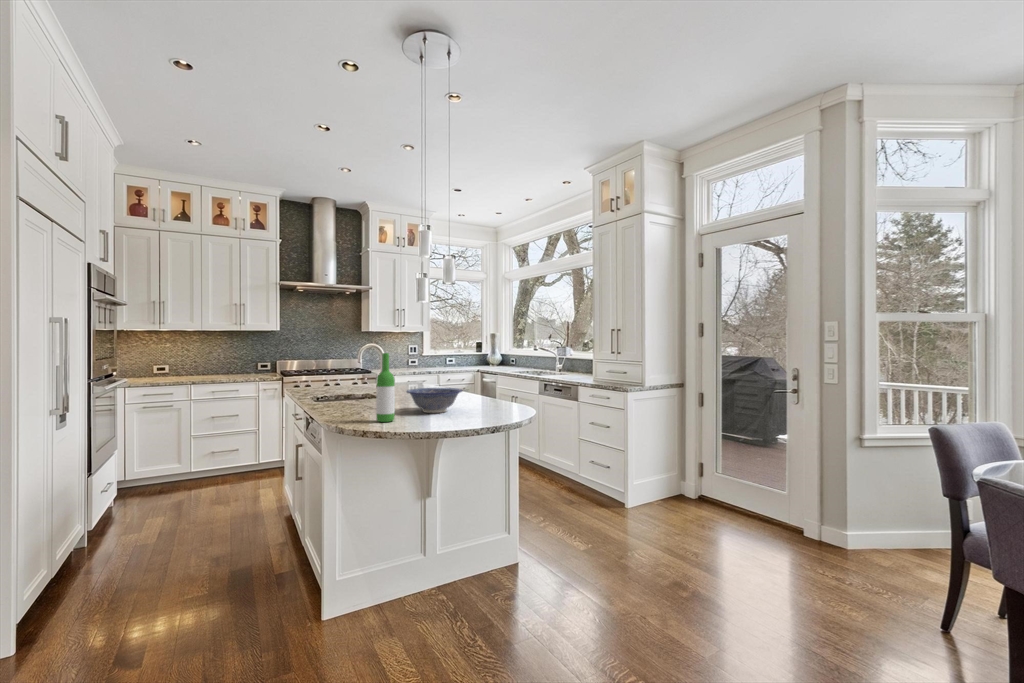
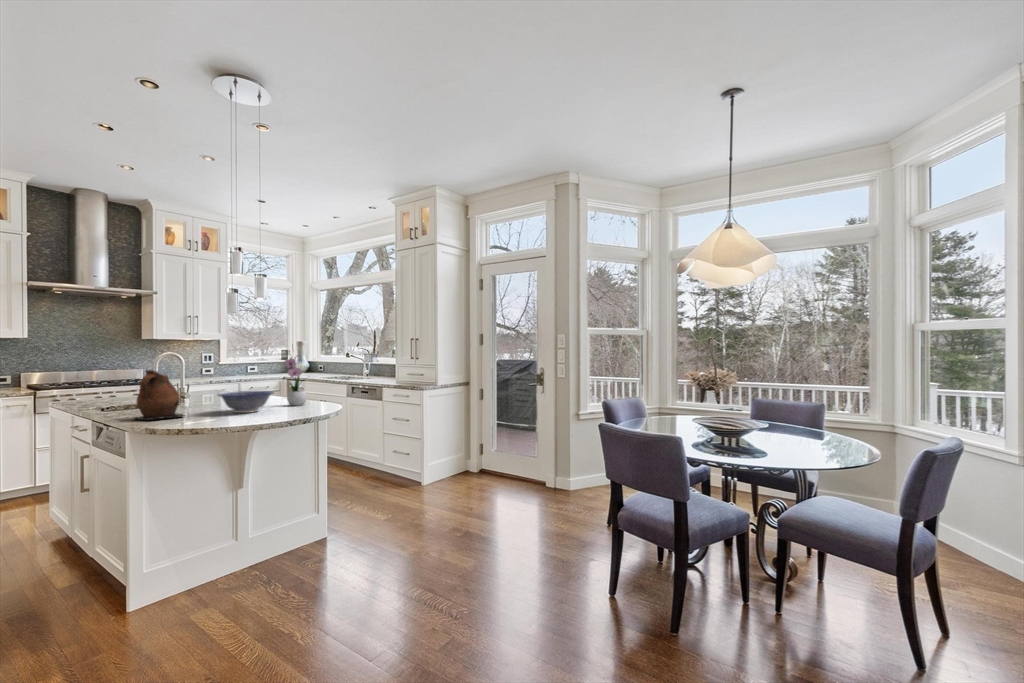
flower arrangement: none [473,343,500,407] -> present [284,351,307,406]
wine bottle: present [376,353,395,422] -> none [189,361,208,422]
ceramic pitcher: none [329,363,377,416] -> present [135,370,185,420]

